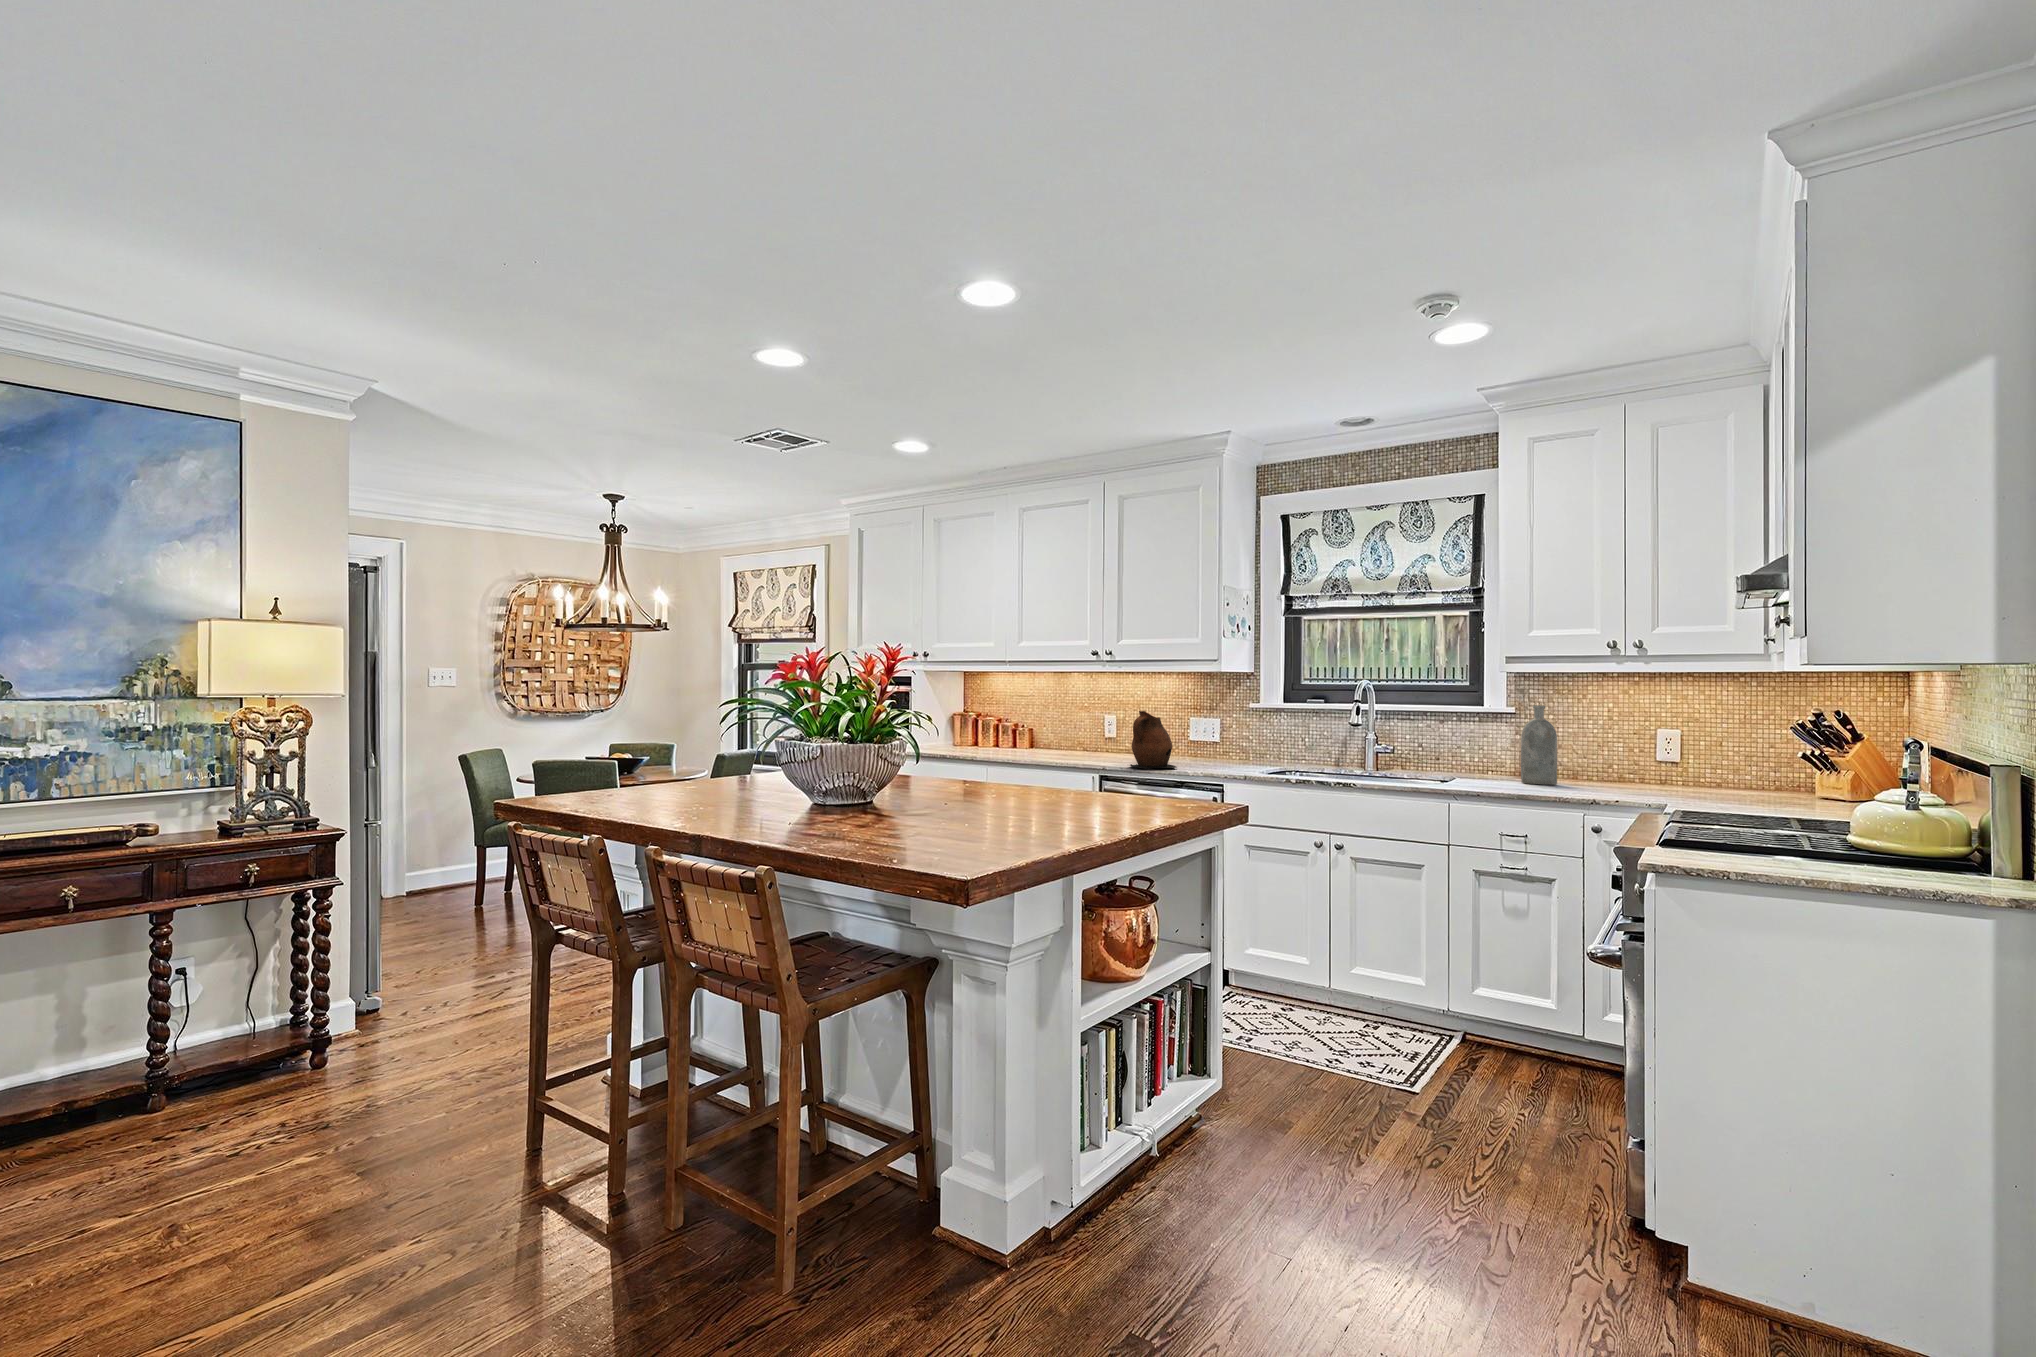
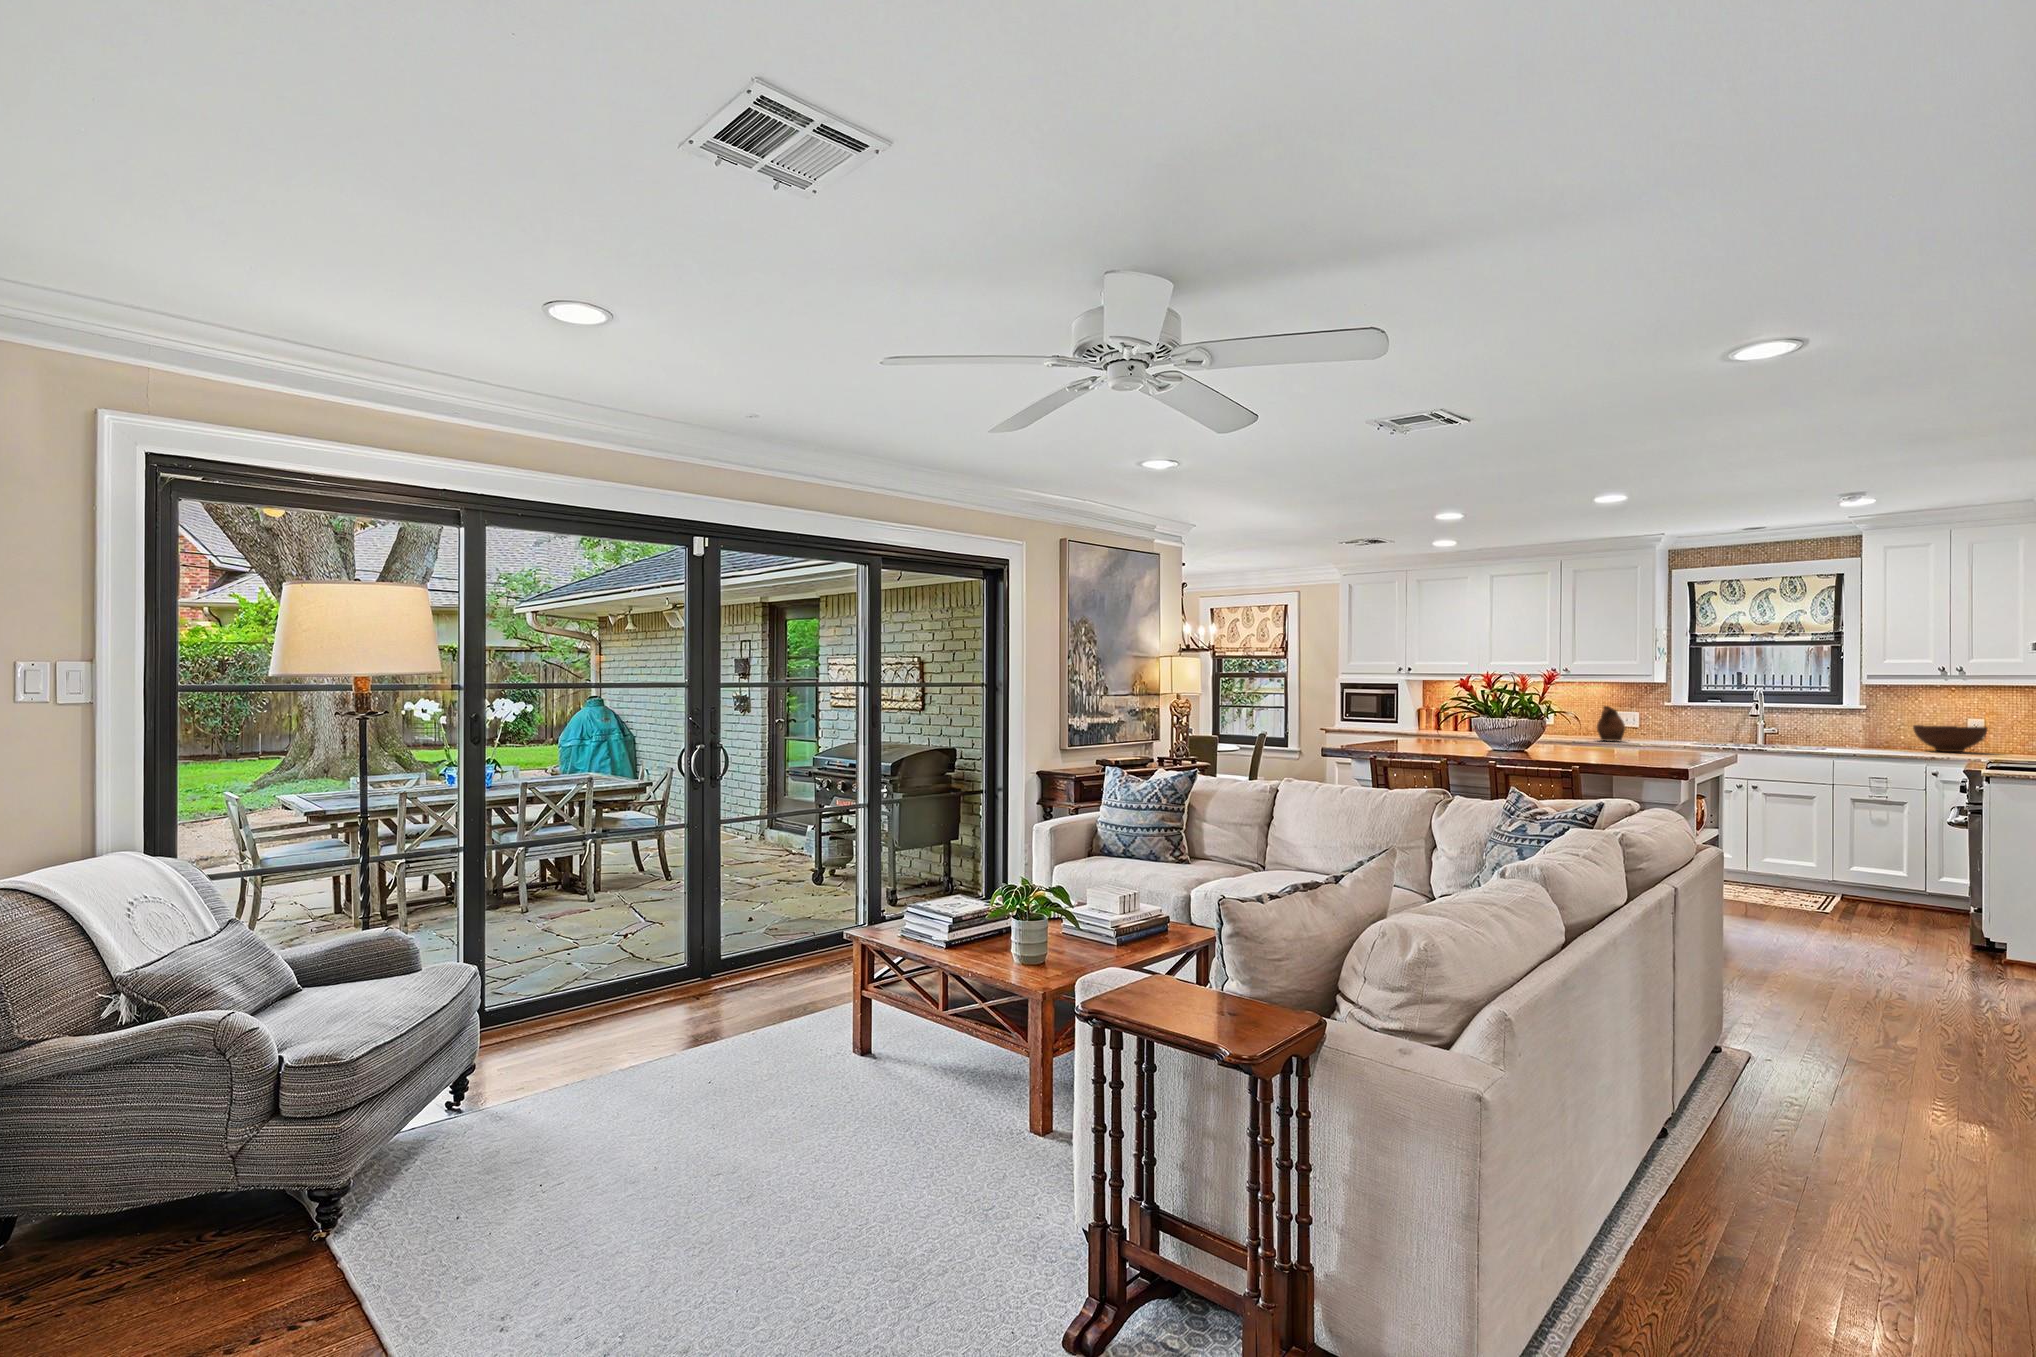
bottle: present [1521,706,1557,785] -> none [1876,704,1902,752]
fruit bowl: none [1579,737,1685,783] -> present [1913,725,1988,752]

